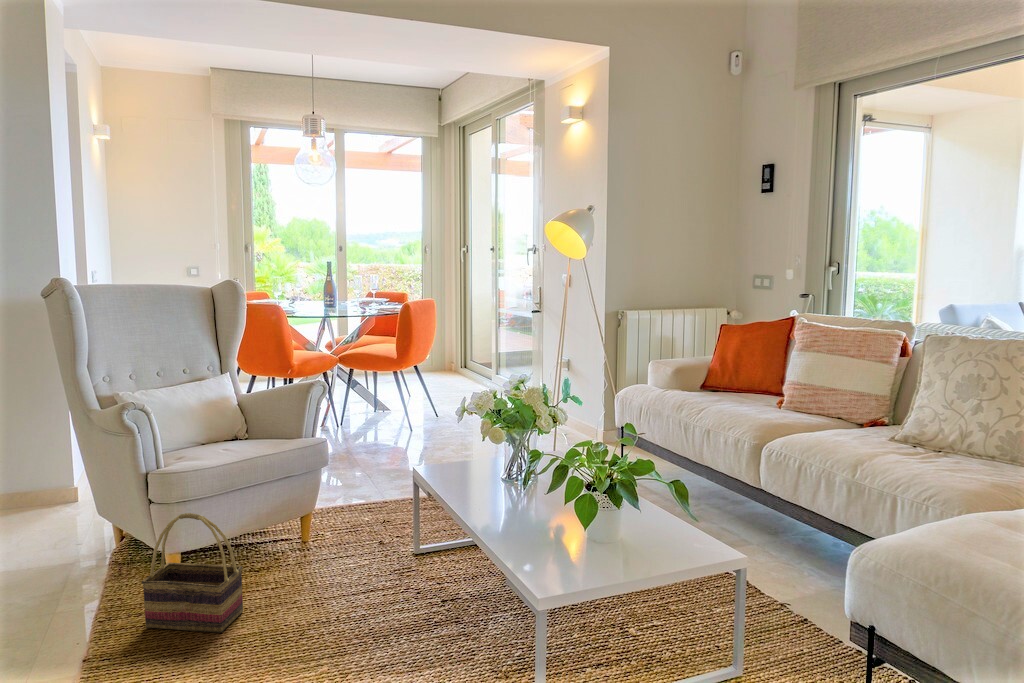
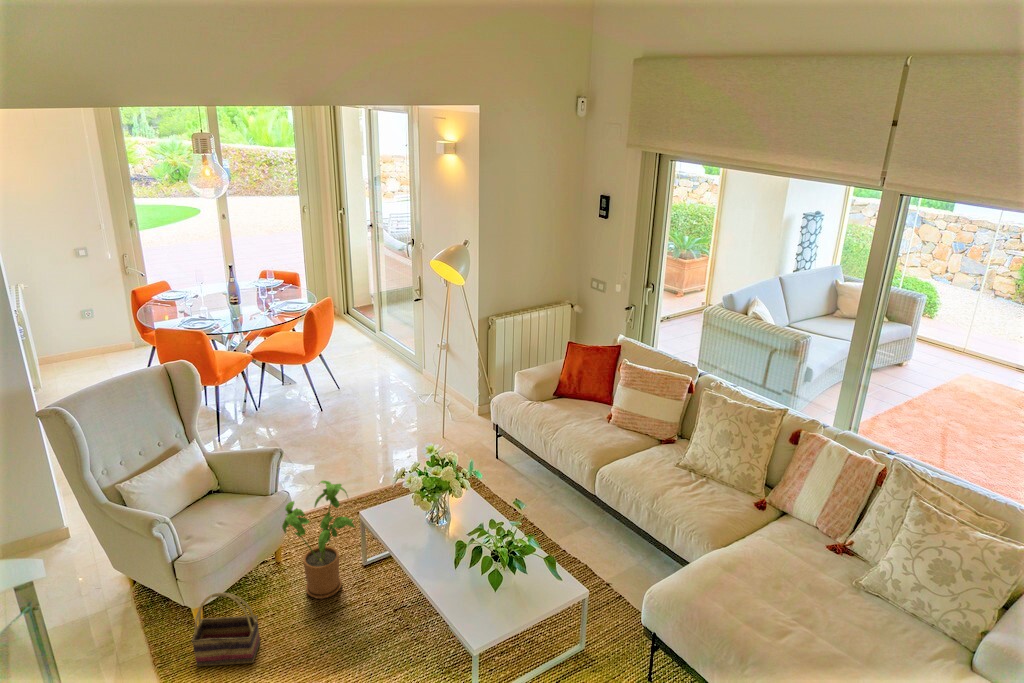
house plant: none [303,407,399,578] -> present [282,481,355,599]

